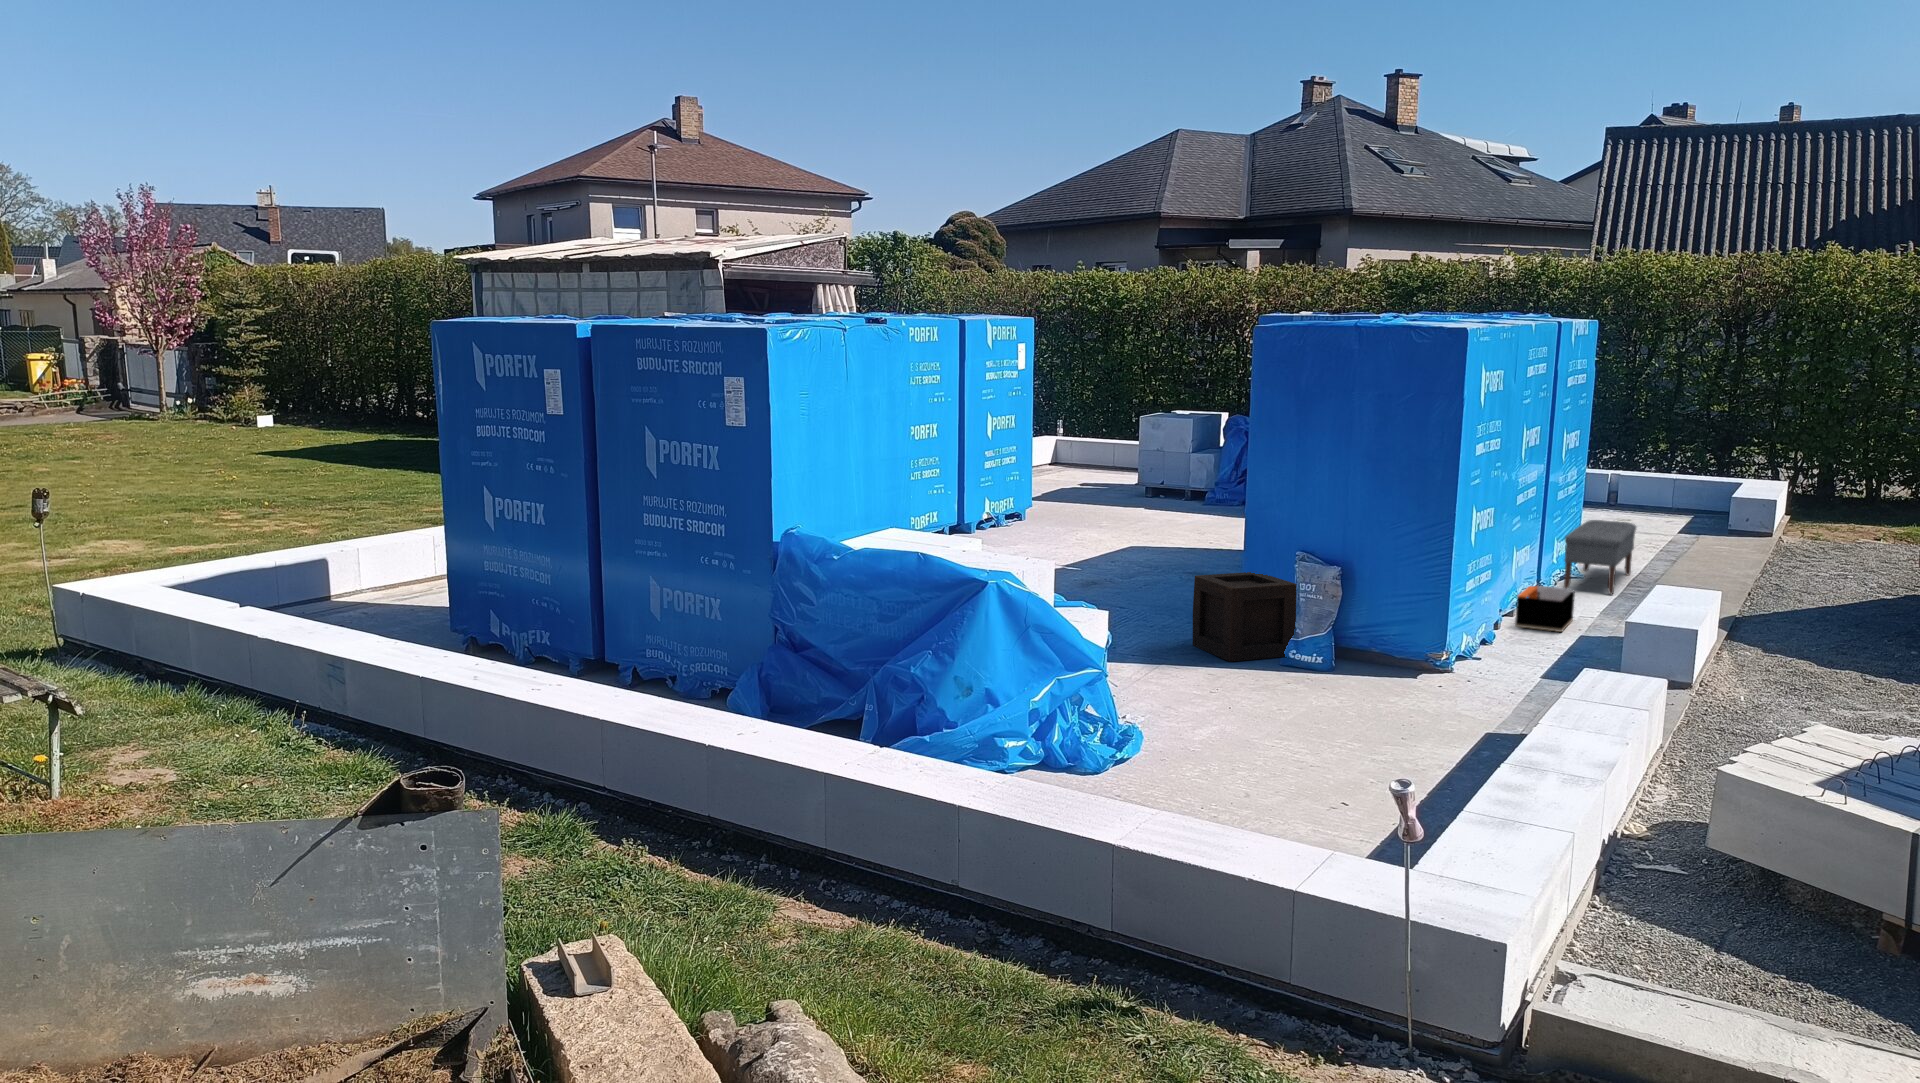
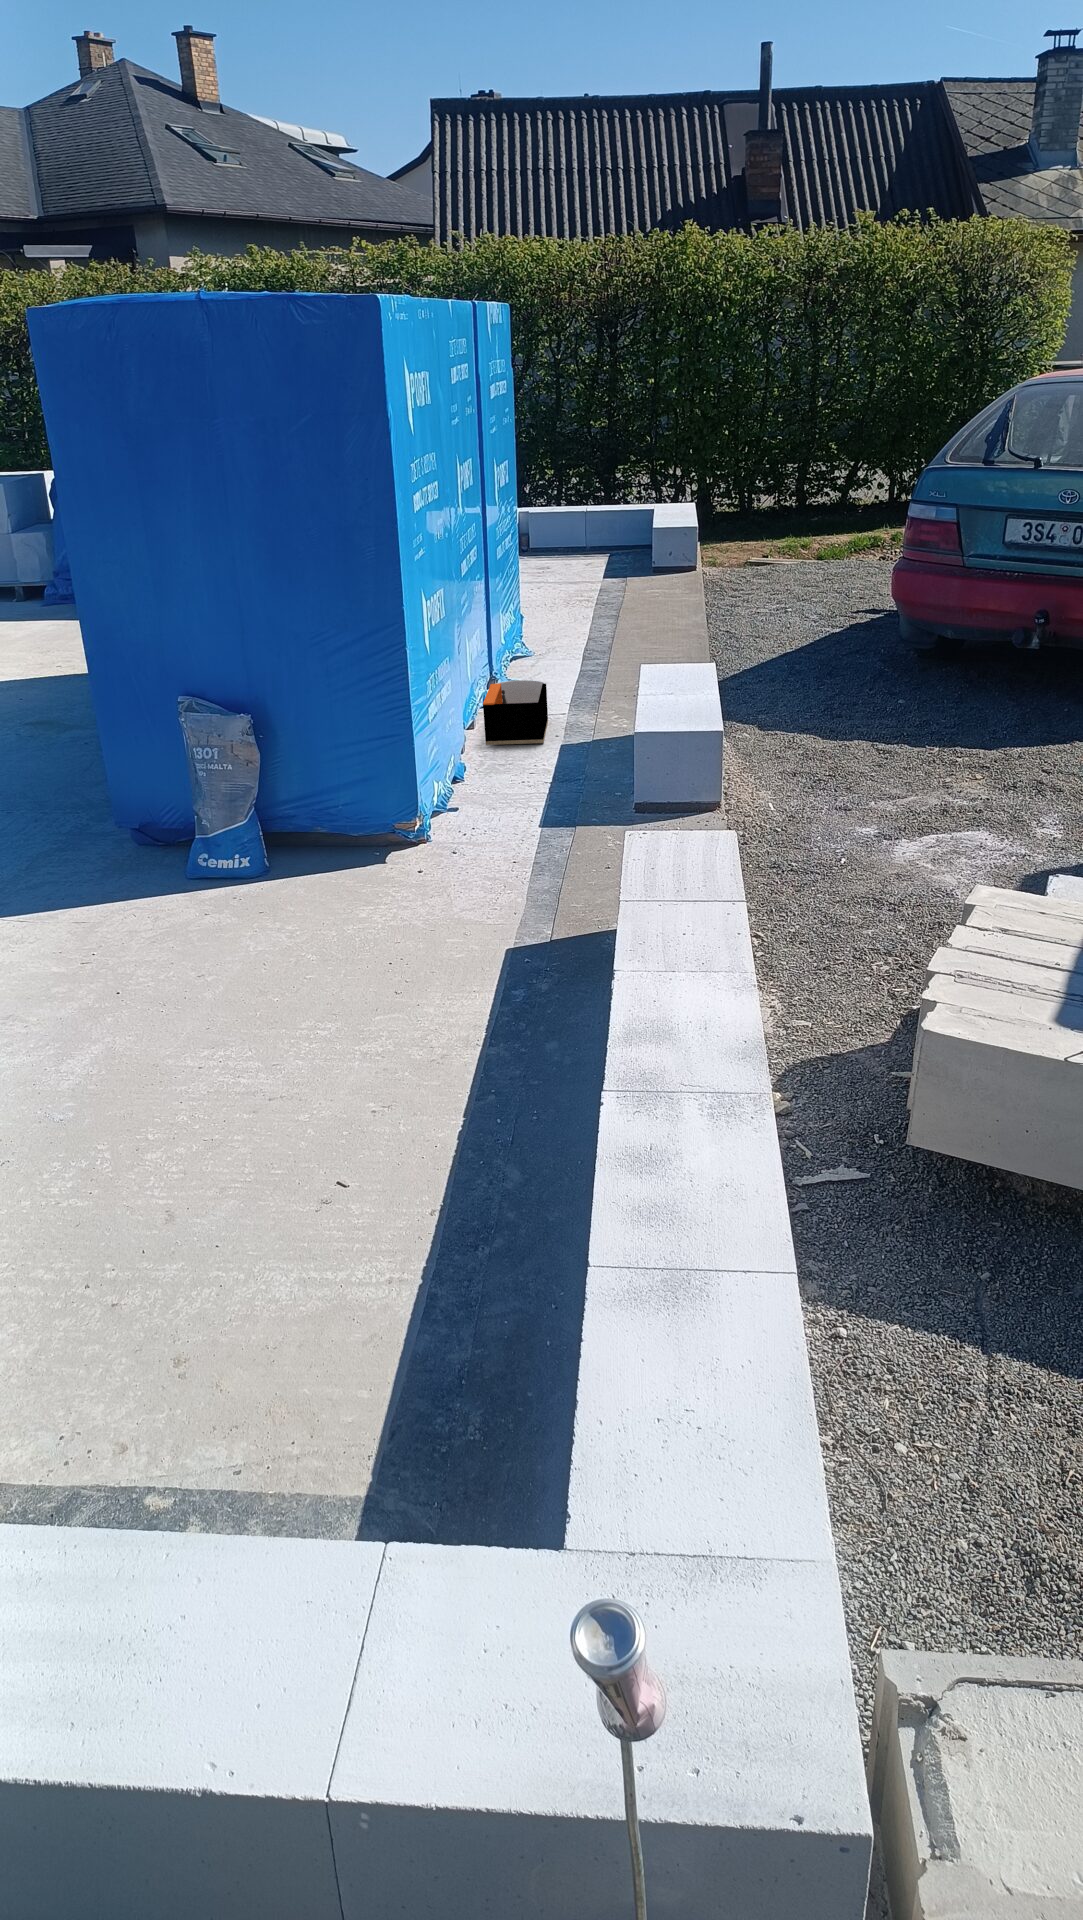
bench: present [1564,520,1636,594] -> none [513,576,582,675]
wooden crate: present [1193,572,1297,661] -> none [22,738,205,897]

